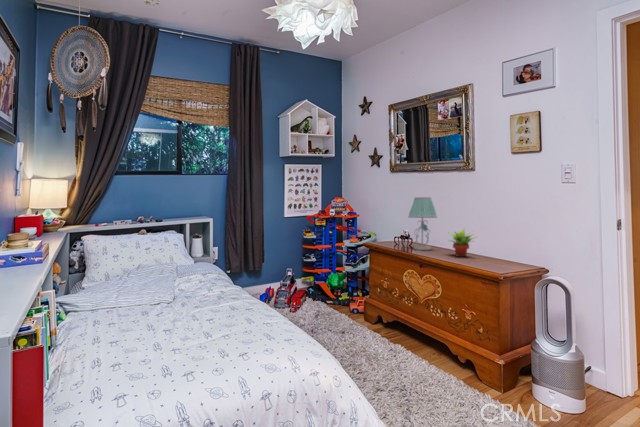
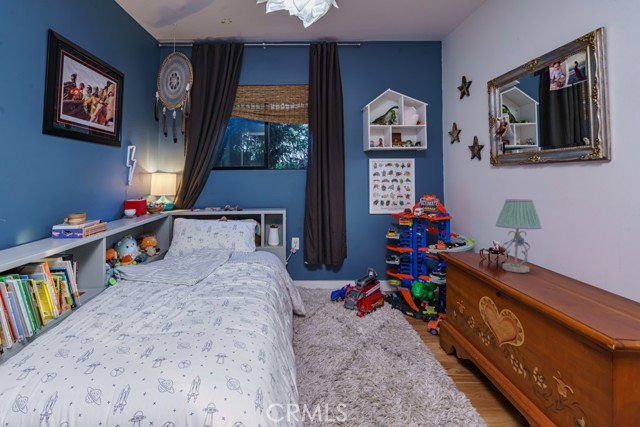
succulent plant: present [450,229,473,257] -> none [549,249,605,293]

